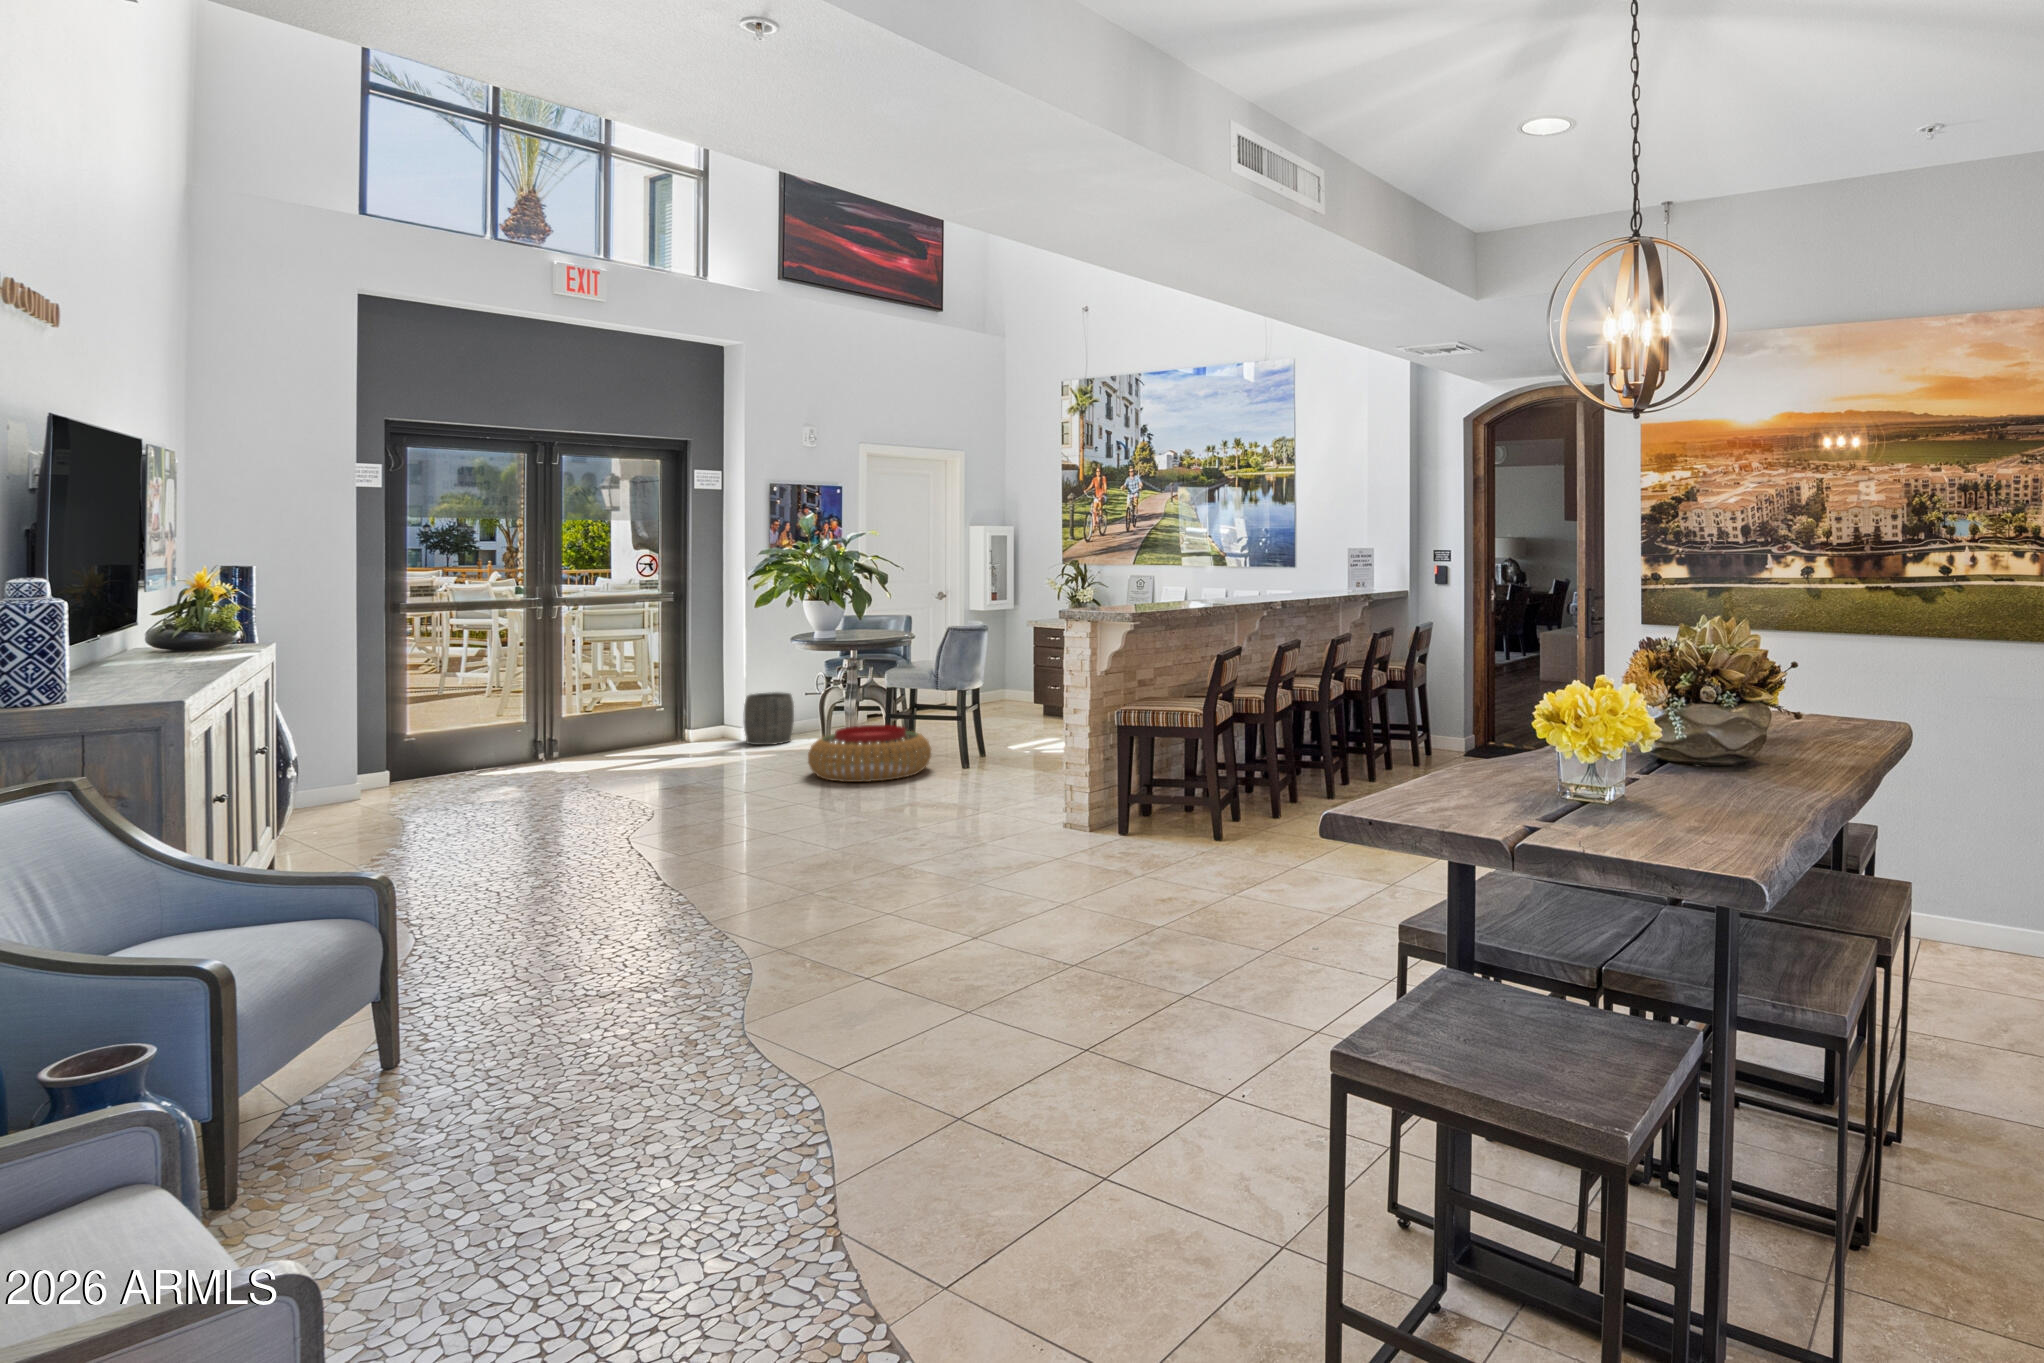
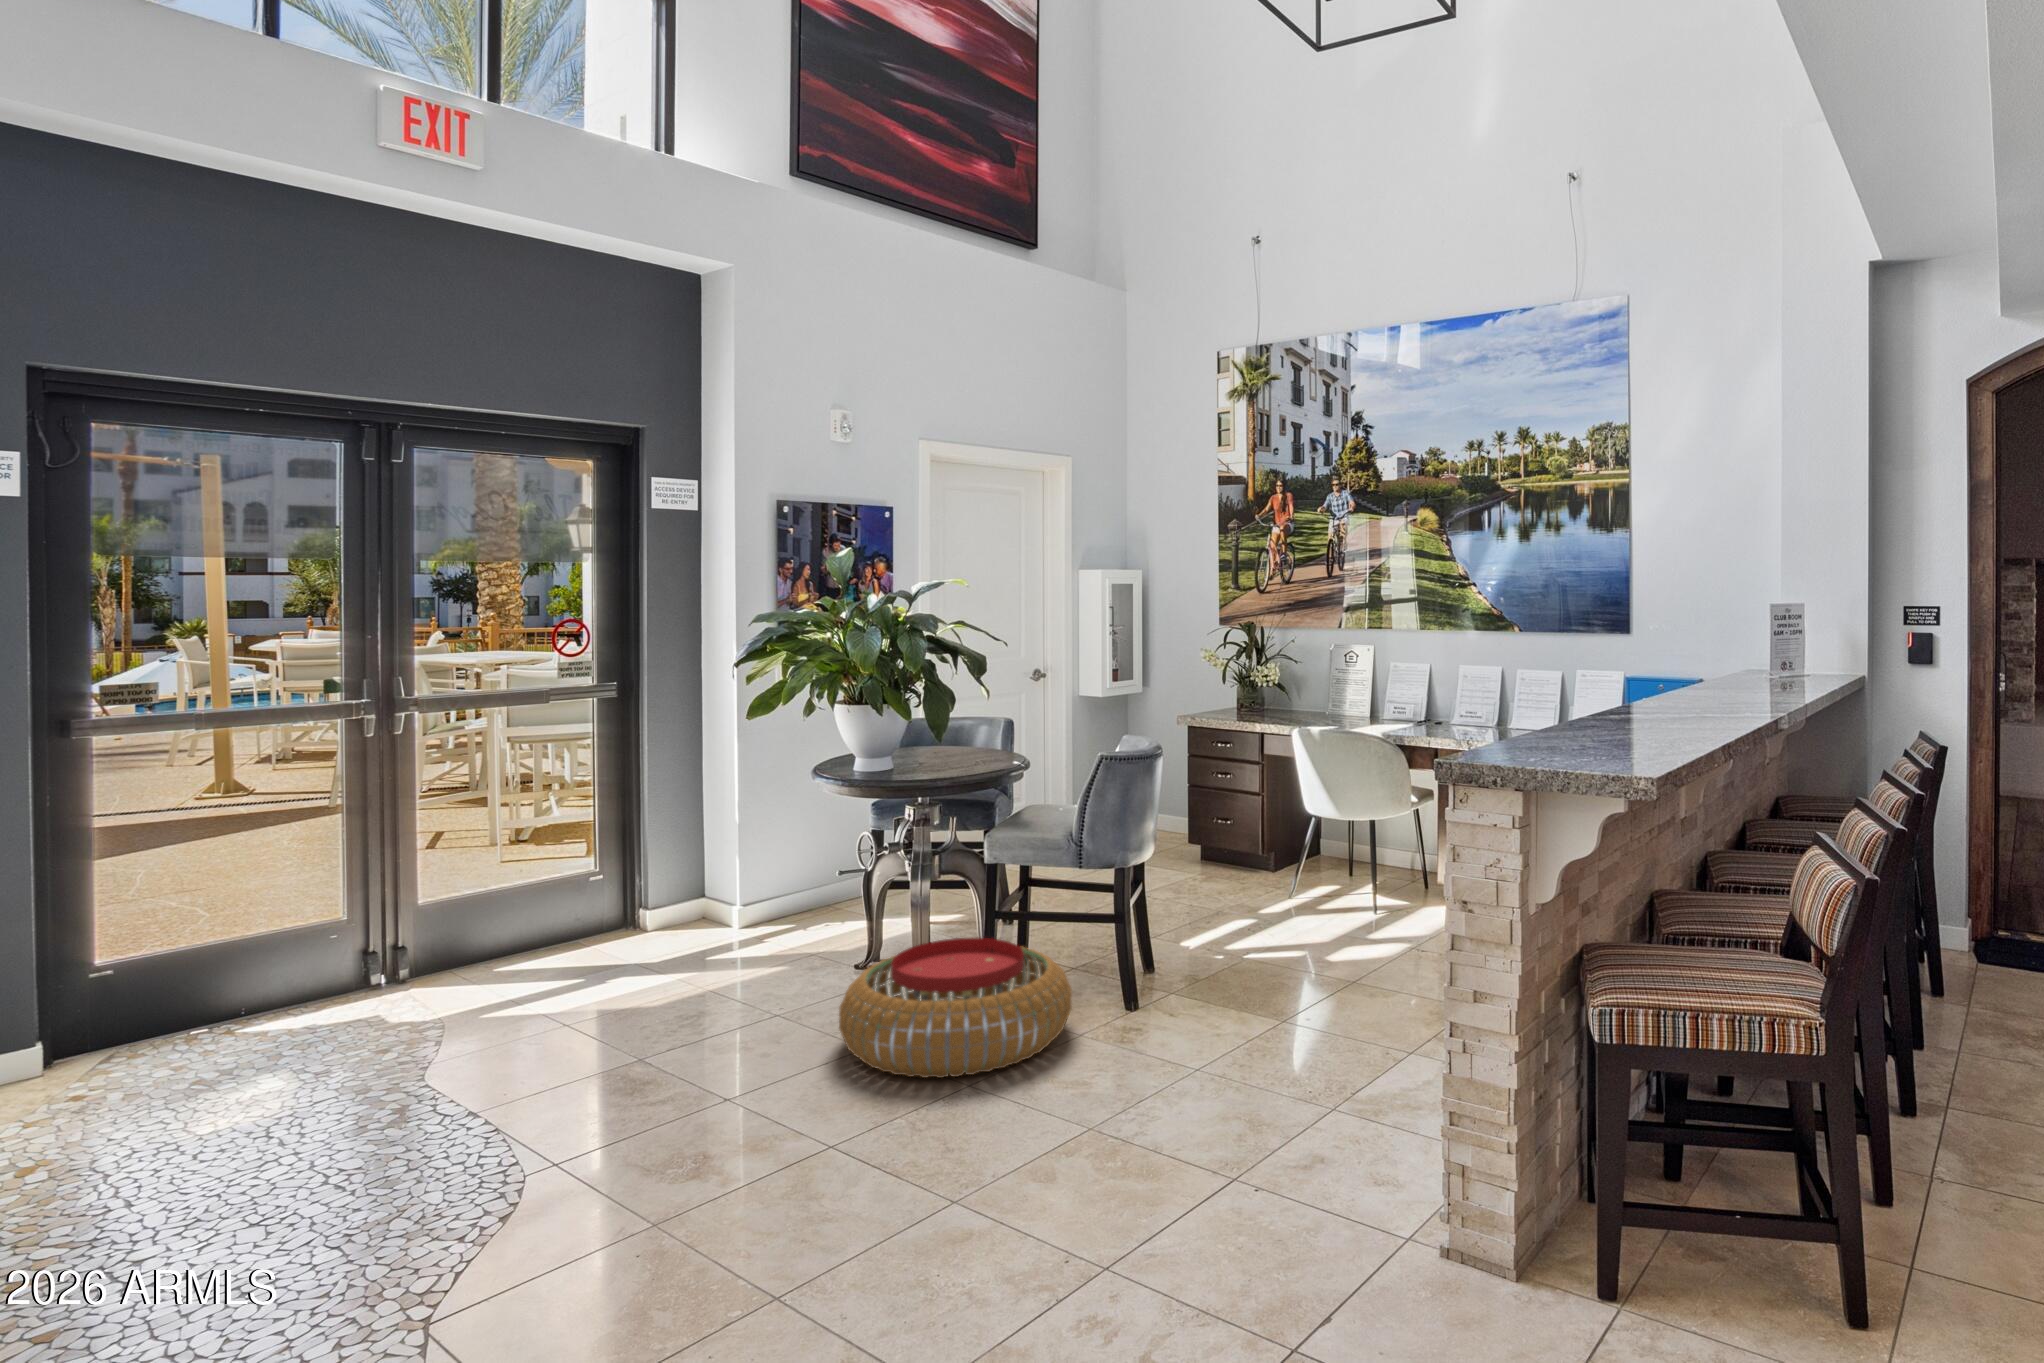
woven basket: present [743,692,794,745] -> none [729,847,815,946]

